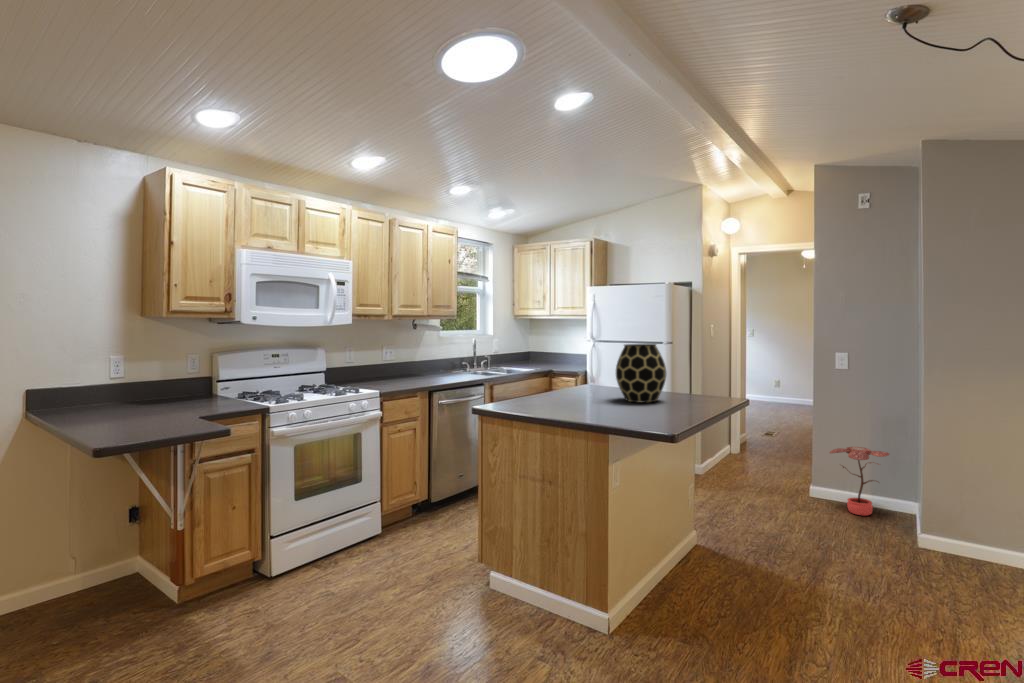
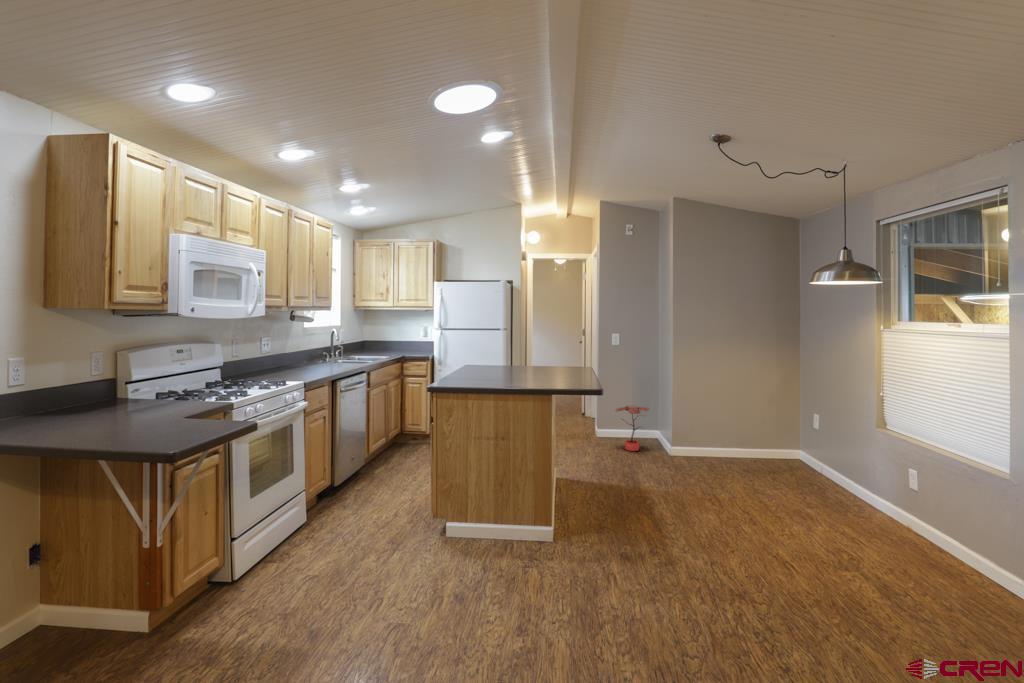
vase: present [616,344,666,402] -> none [523,337,560,381]

